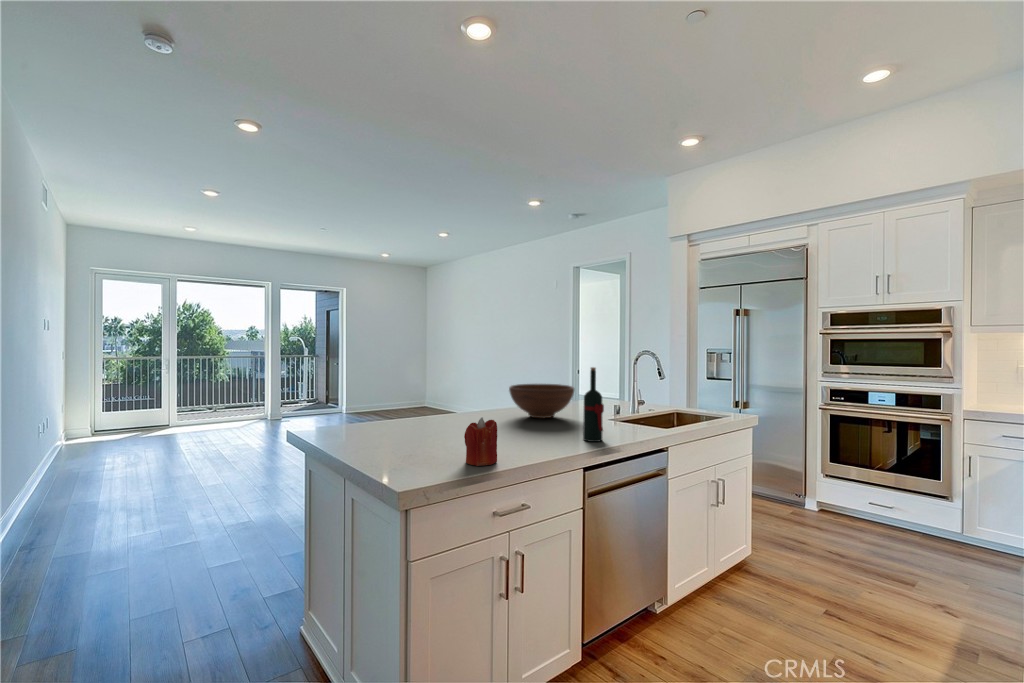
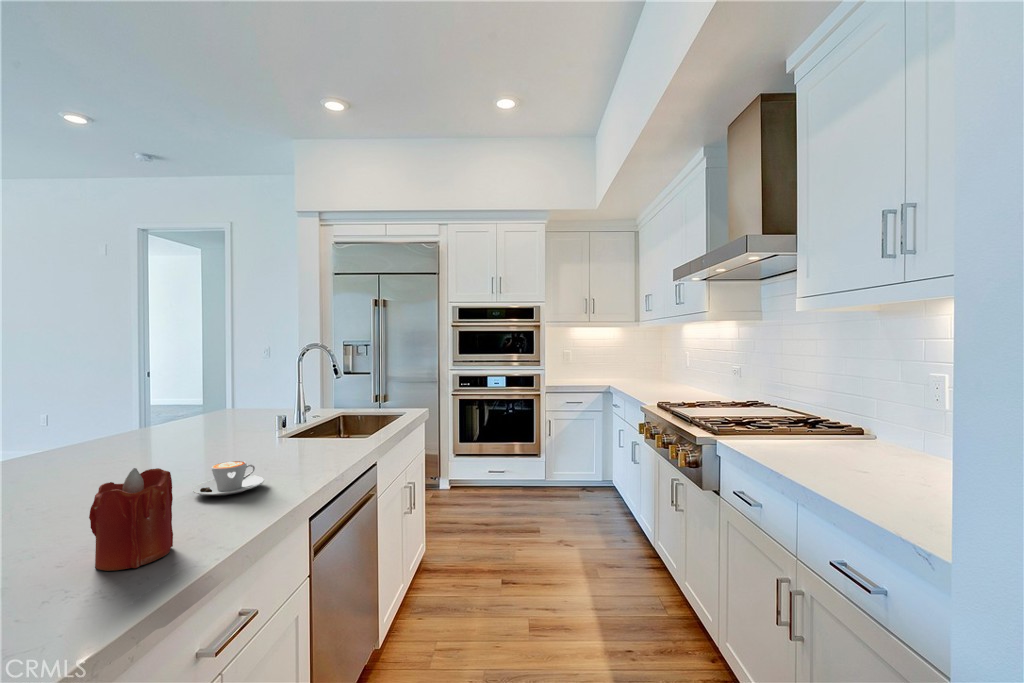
wine bottle: present [583,367,604,442] -> none [279,363,314,471]
fruit bowl: present [509,384,574,418] -> none [95,396,224,454]
coffee cup: none [528,427,566,446] -> present [193,461,264,496]

